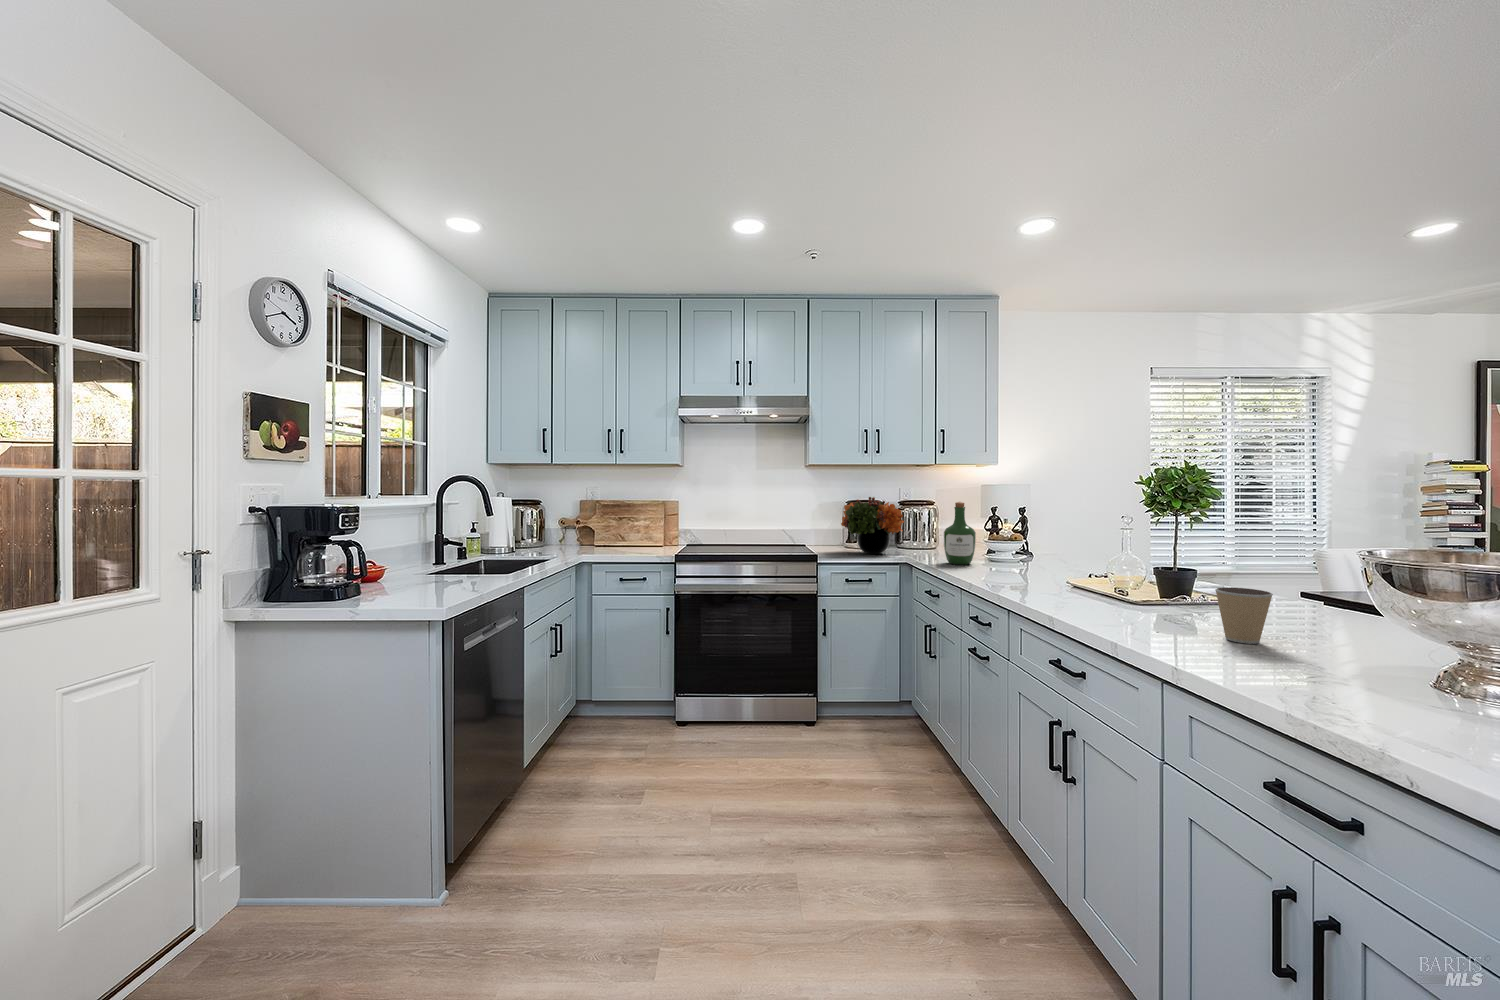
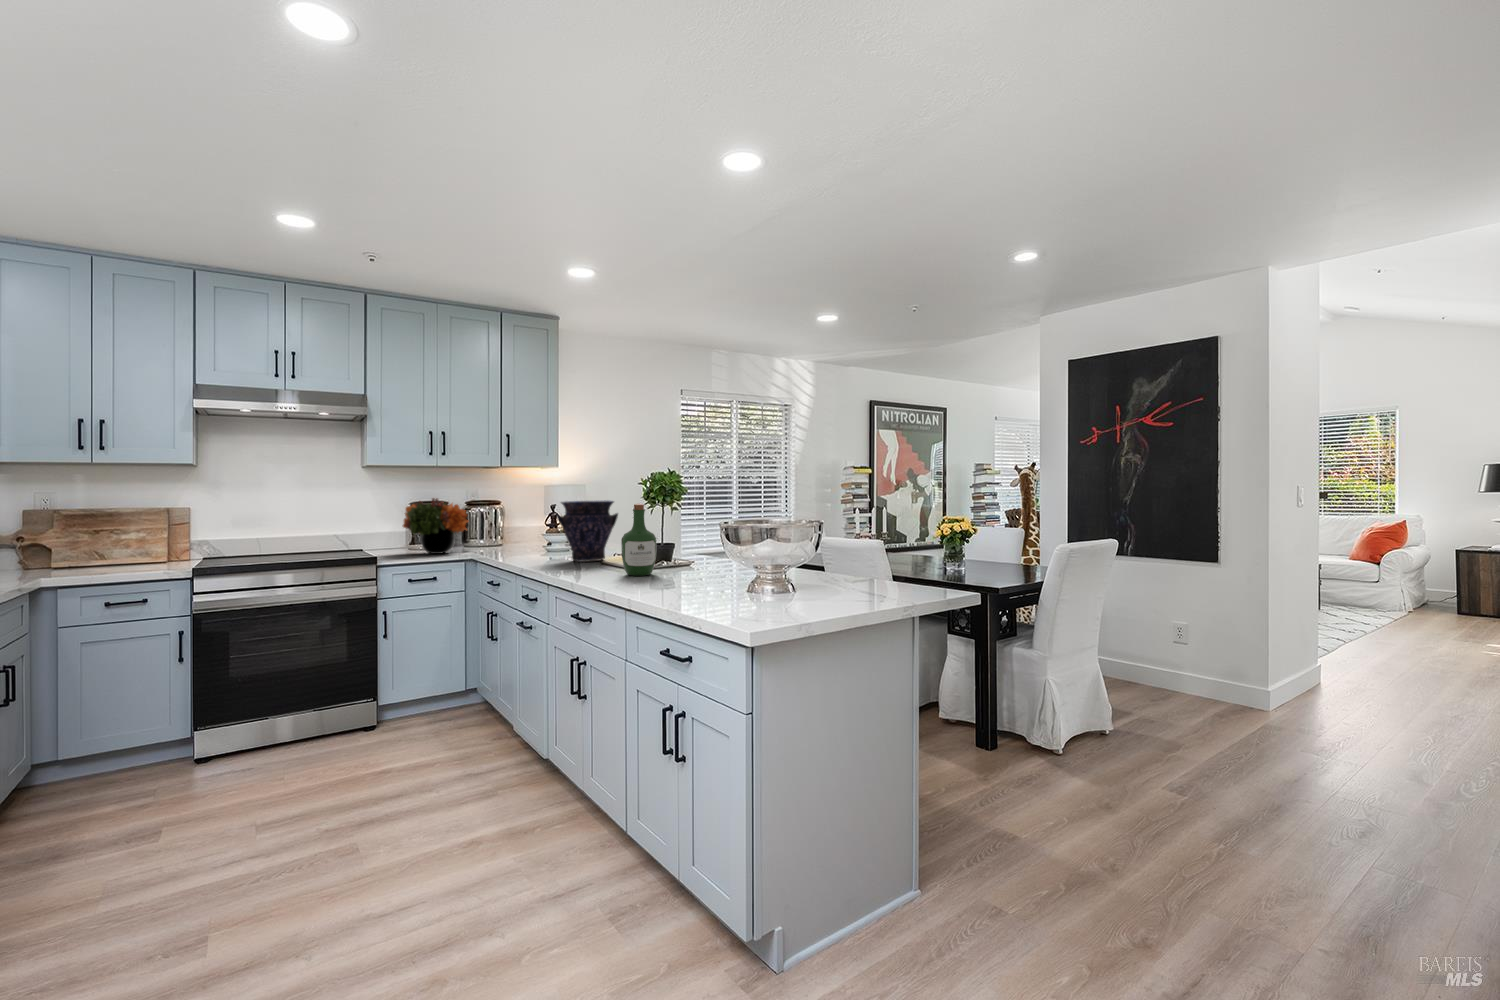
wine bottle: present [944,502,976,565] -> present [621,503,656,576]
vase: none [1009,504,1093,580] -> present [557,500,618,562]
coffee cup: present [1215,587,1273,644] -> none [666,550,694,583]

